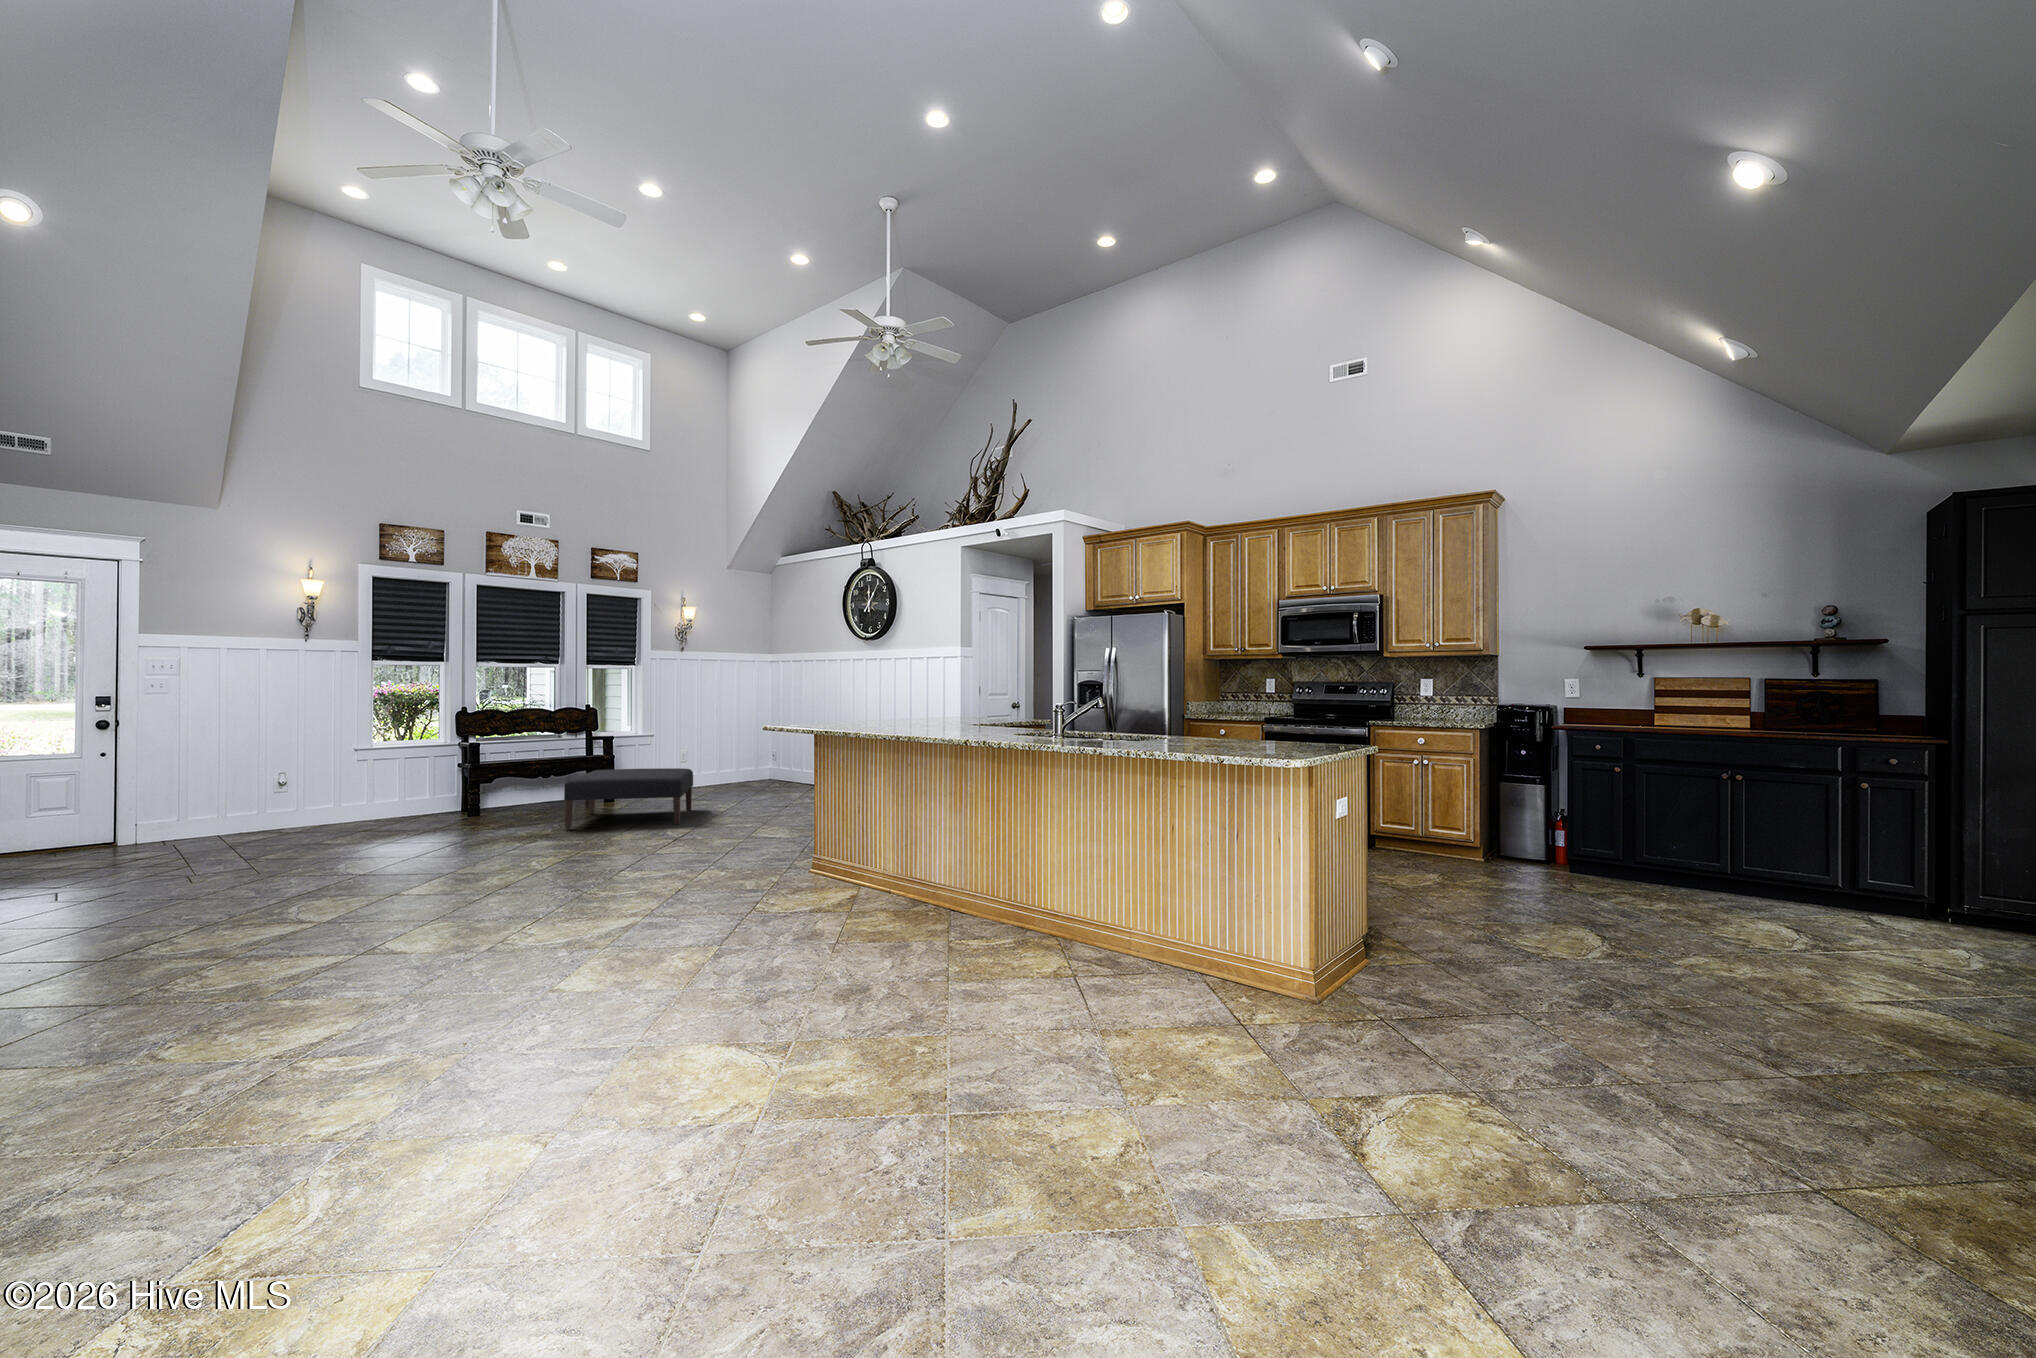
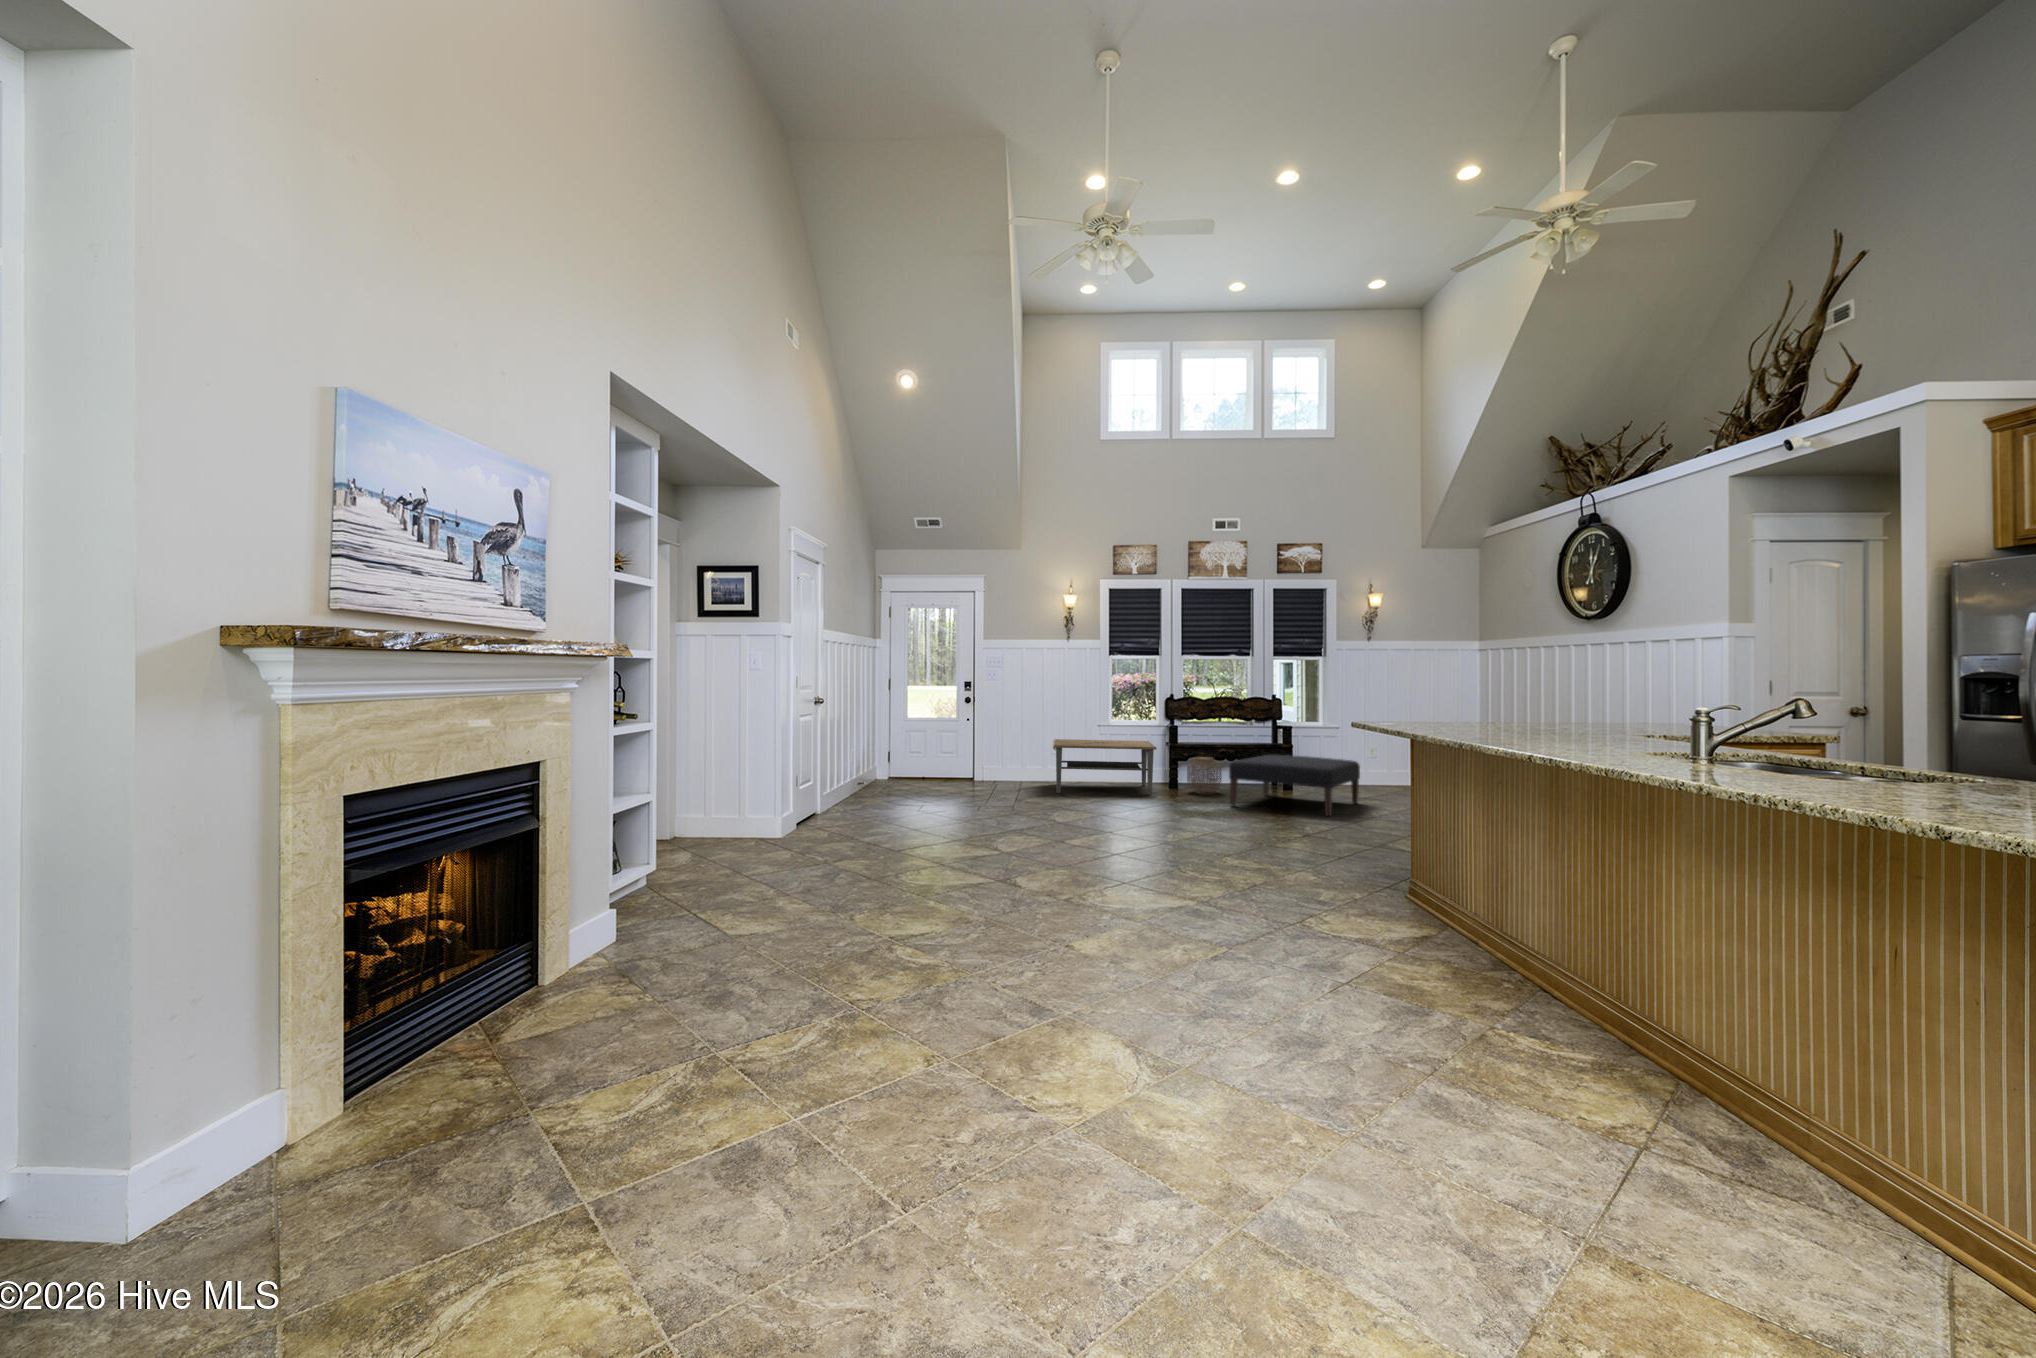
coffee table: none [279,767,458,848] -> present [1054,739,1156,795]
woven basket: none [494,780,540,823] -> present [1187,757,1222,794]

